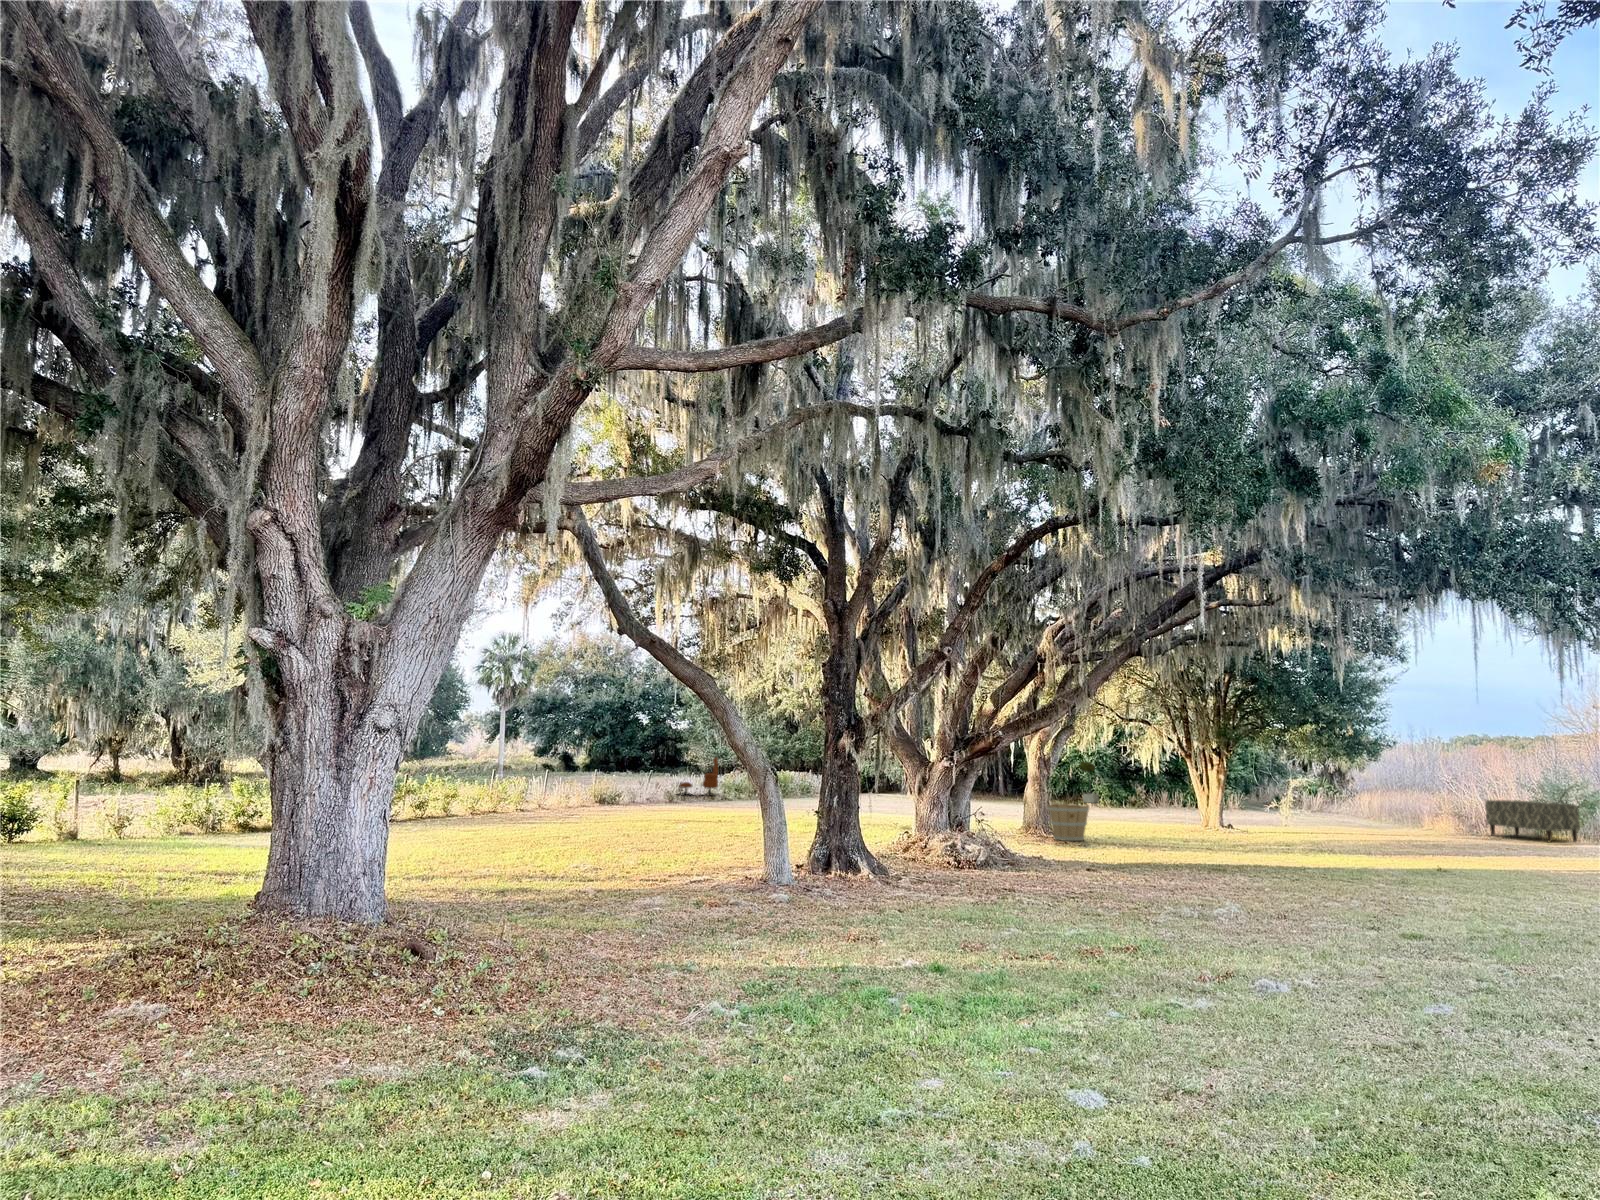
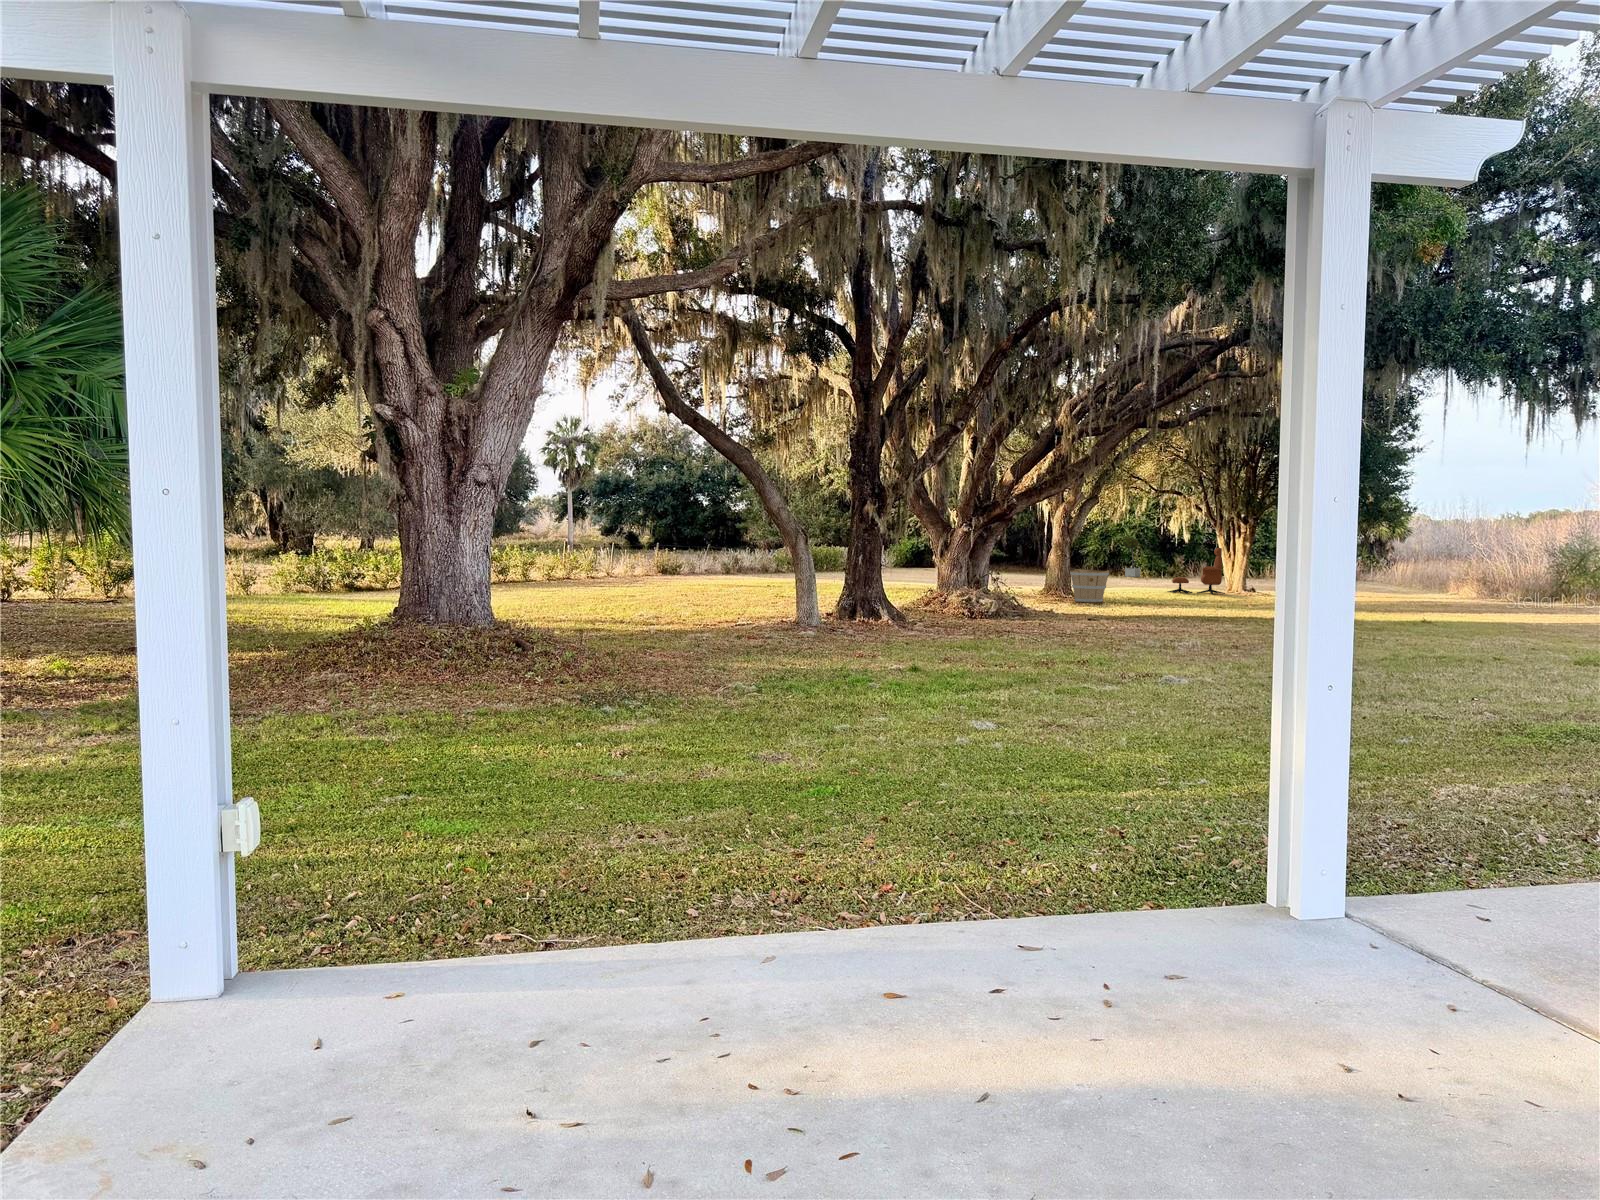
lounge chair: present [679,757,718,796] -> present [1168,548,1225,594]
bench: present [1485,800,1580,842] -> none [1494,567,1580,604]

